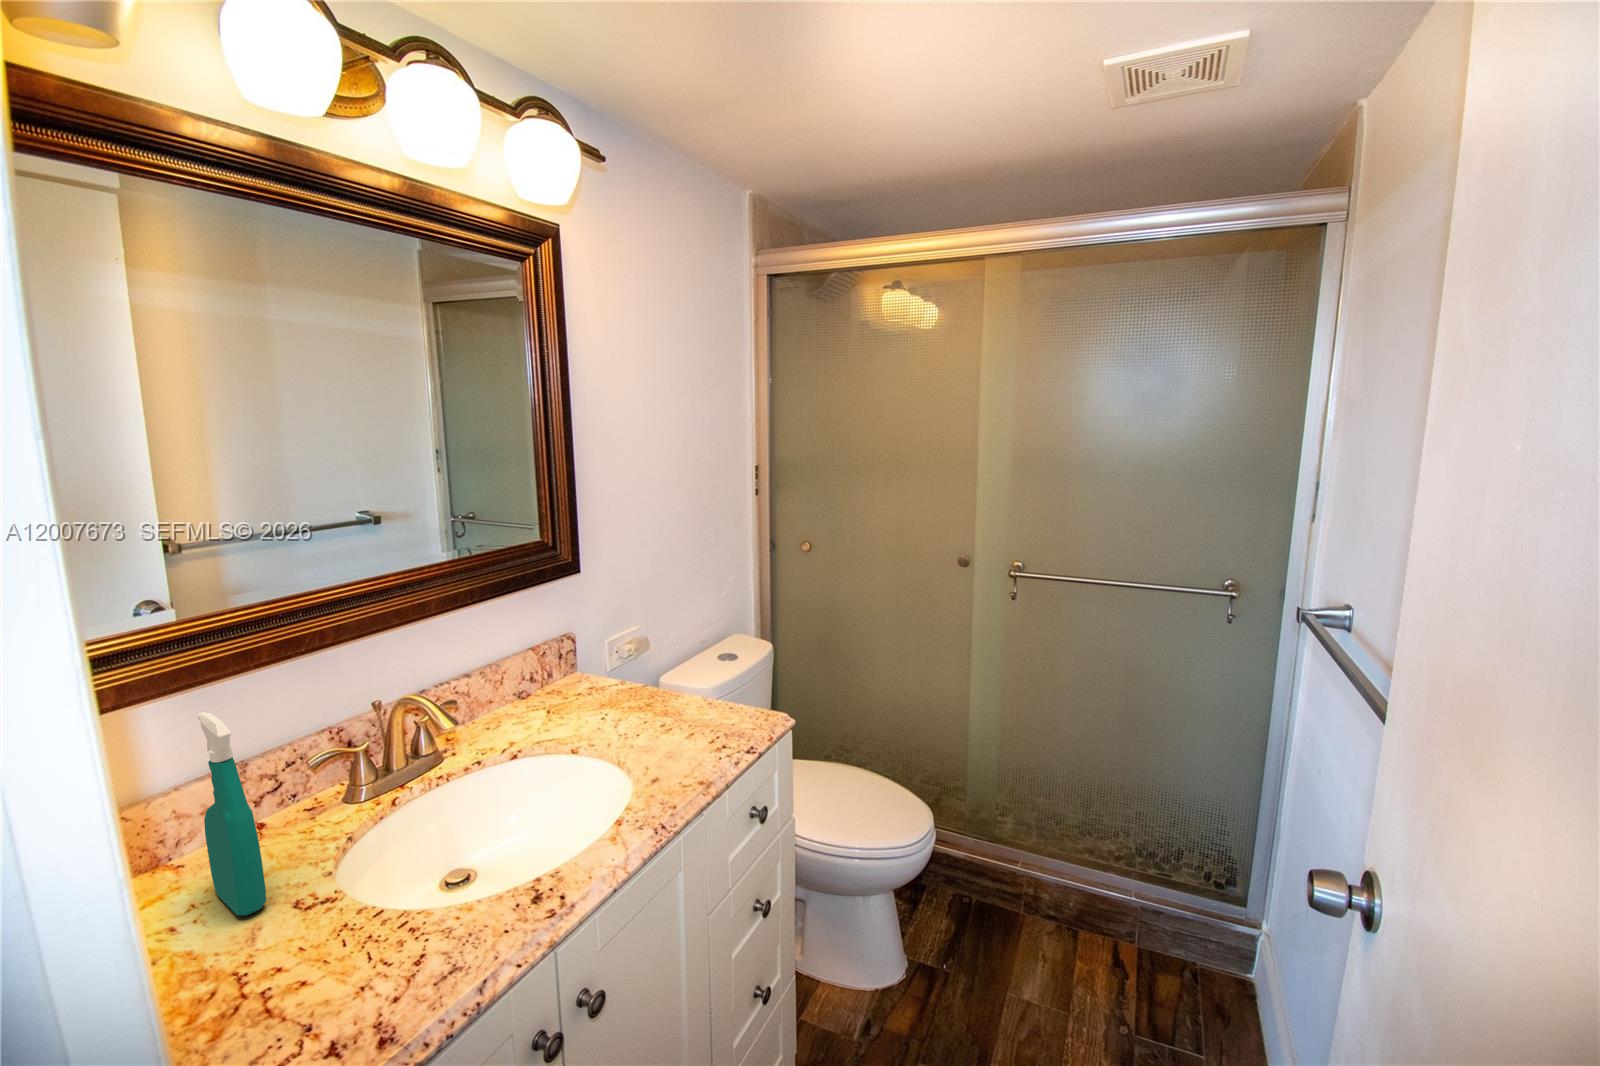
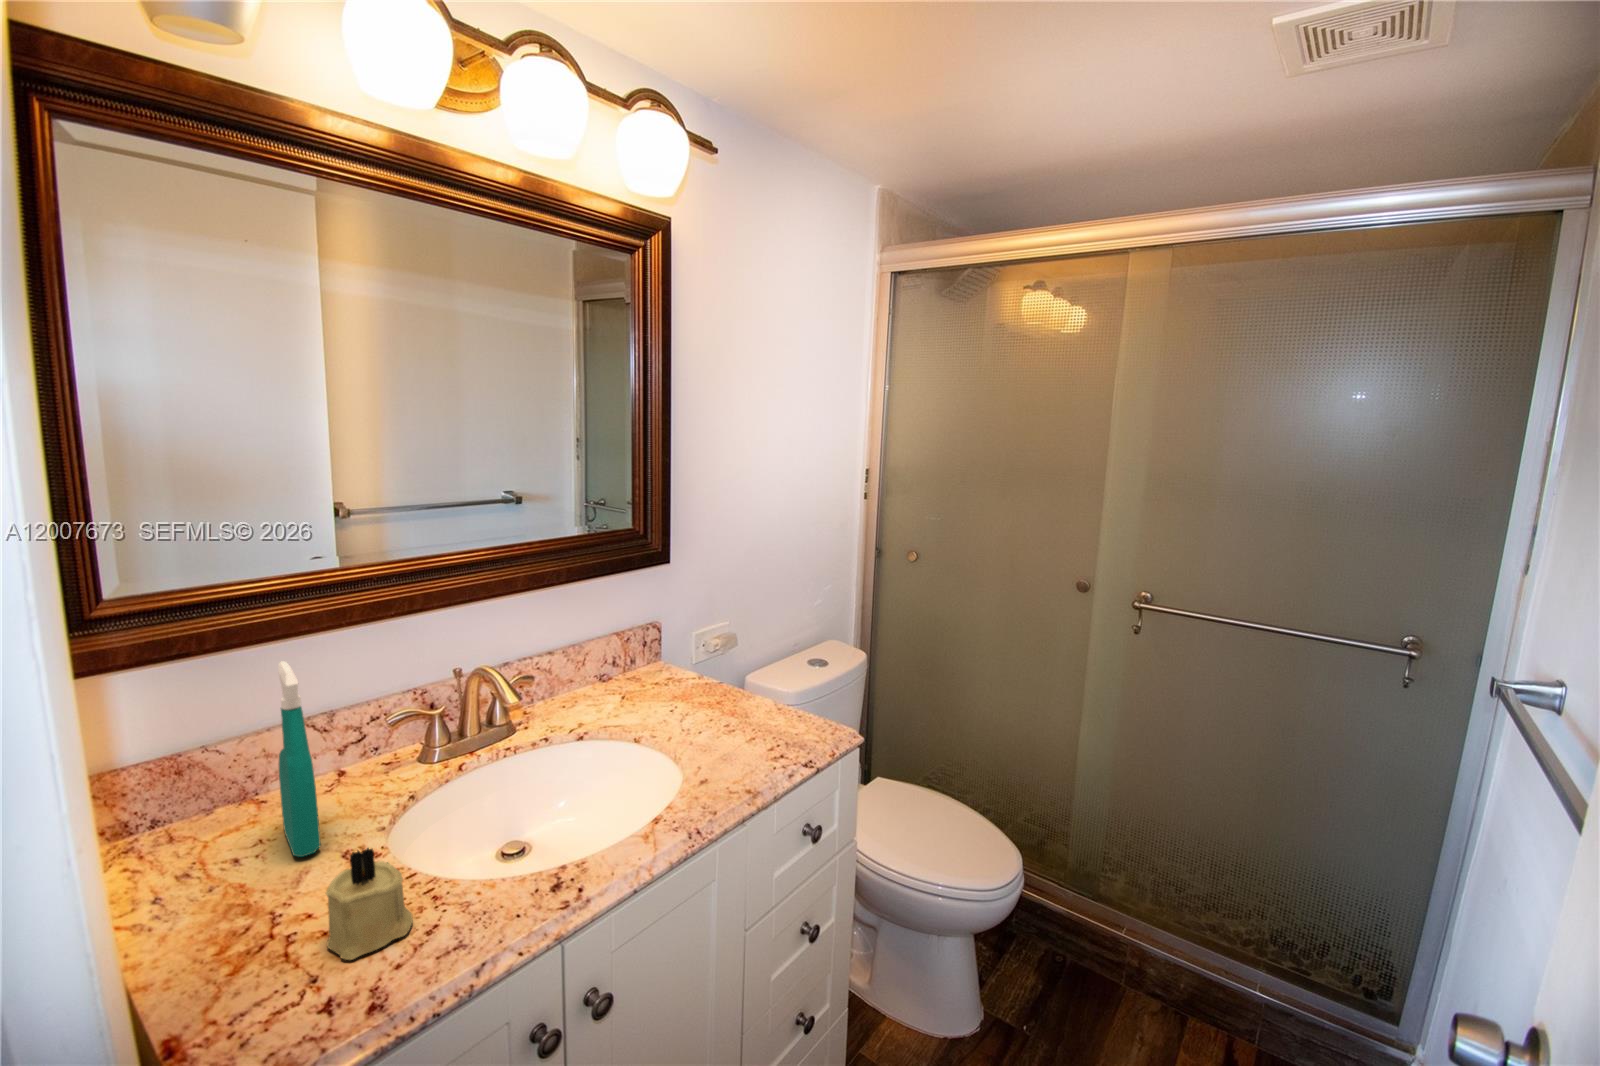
candle: none [306,887,398,1004] -> present [326,848,413,960]

